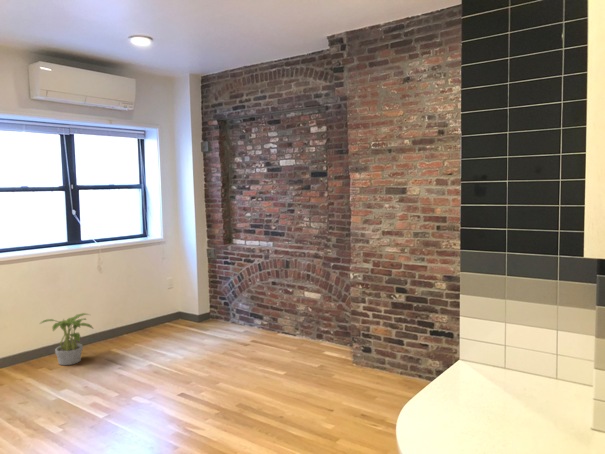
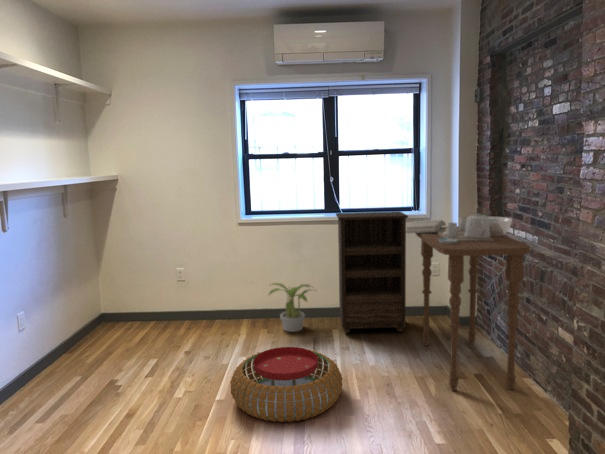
side table: none [185,229,285,352] -> present [406,213,530,391]
bookshelf: none [101,237,173,349] -> present [336,211,408,333]
pouf: none [104,353,206,416] -> present [230,347,342,422]

